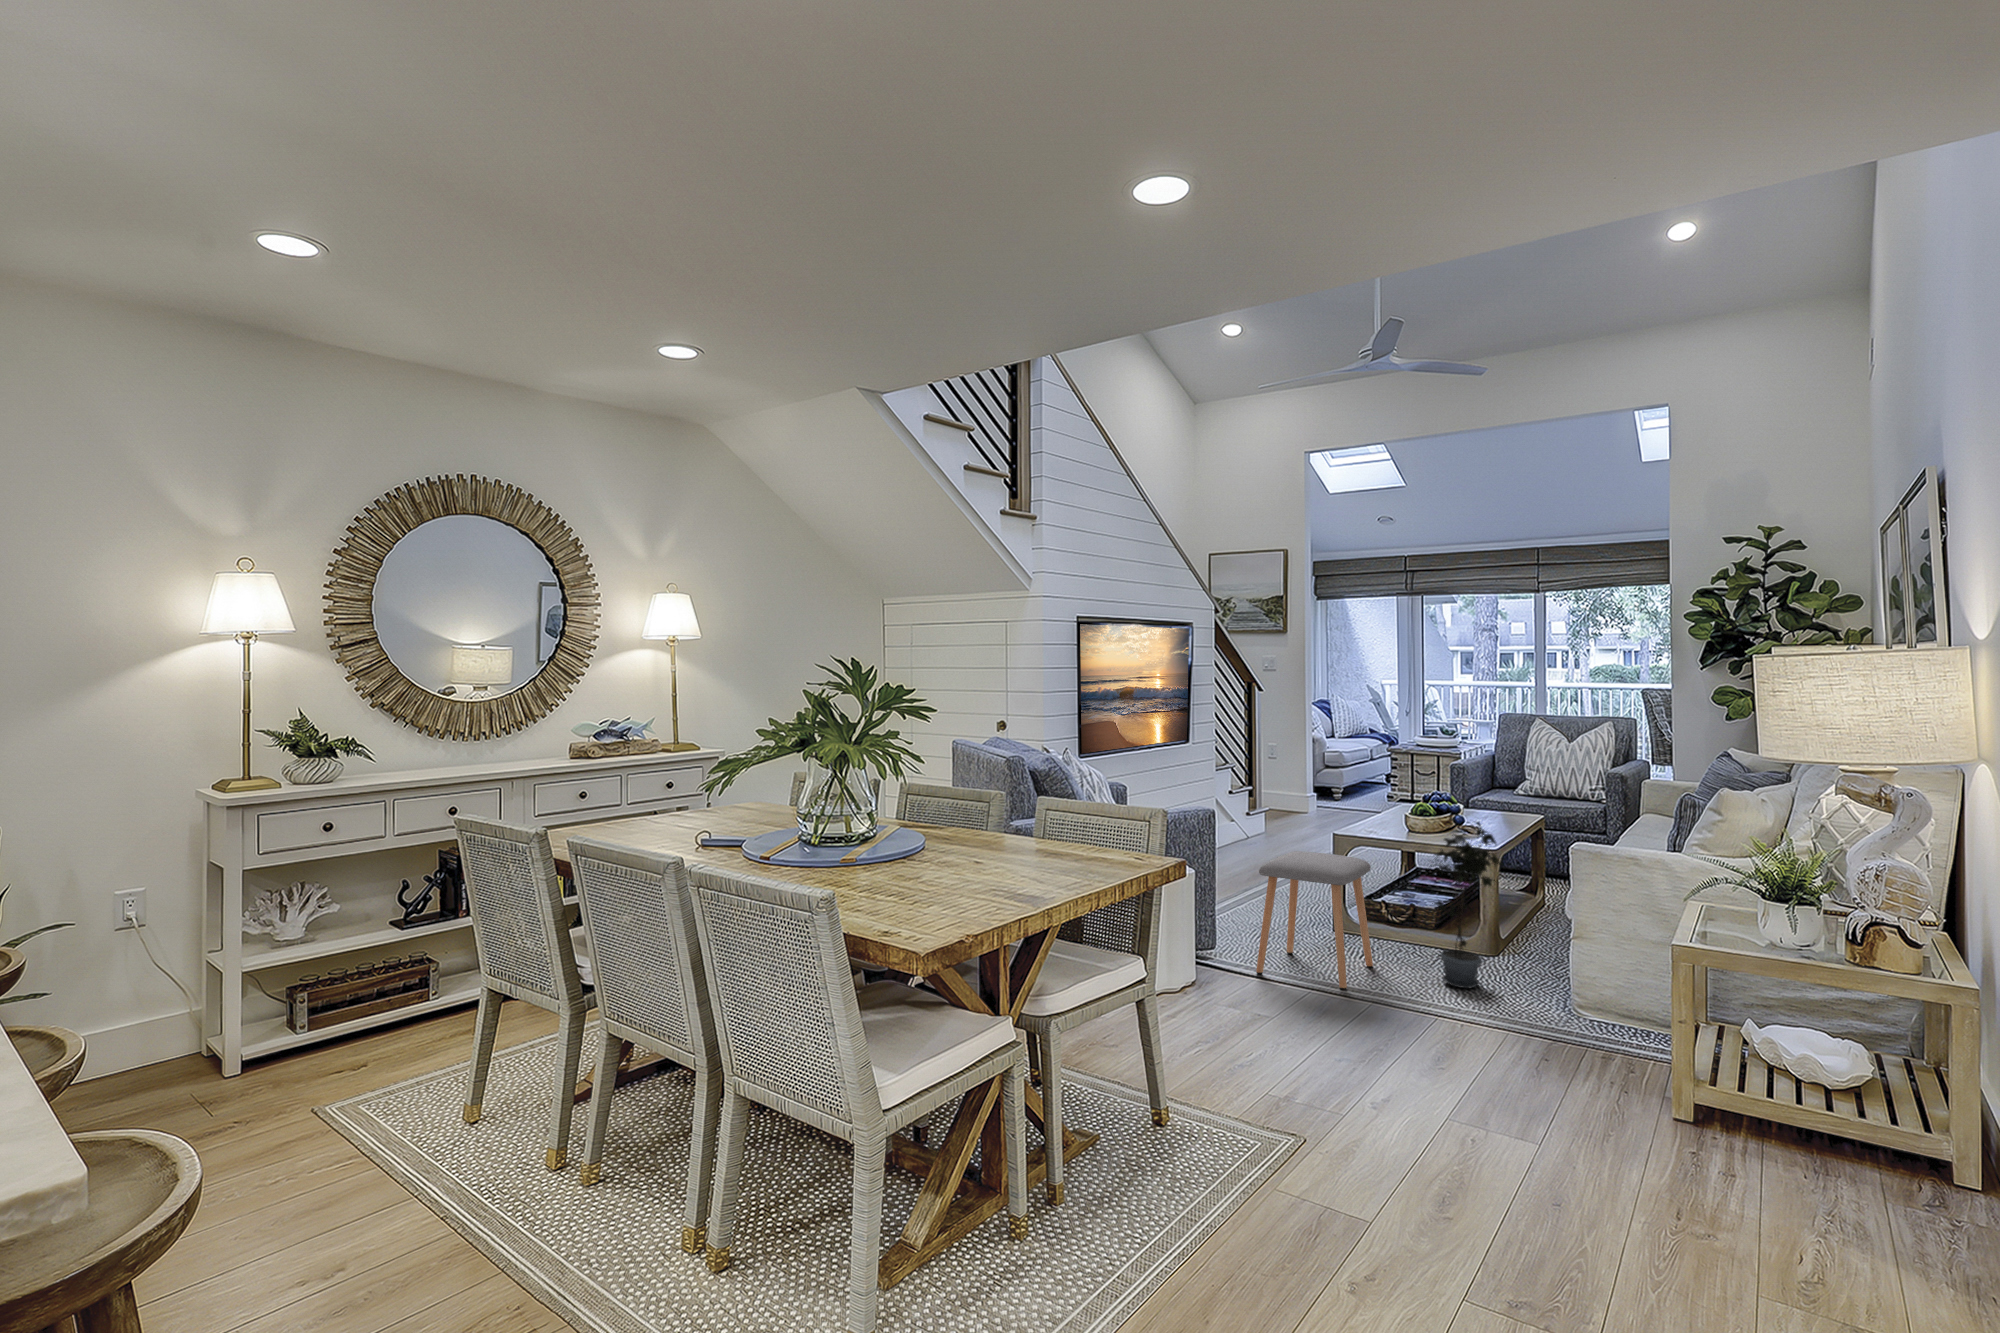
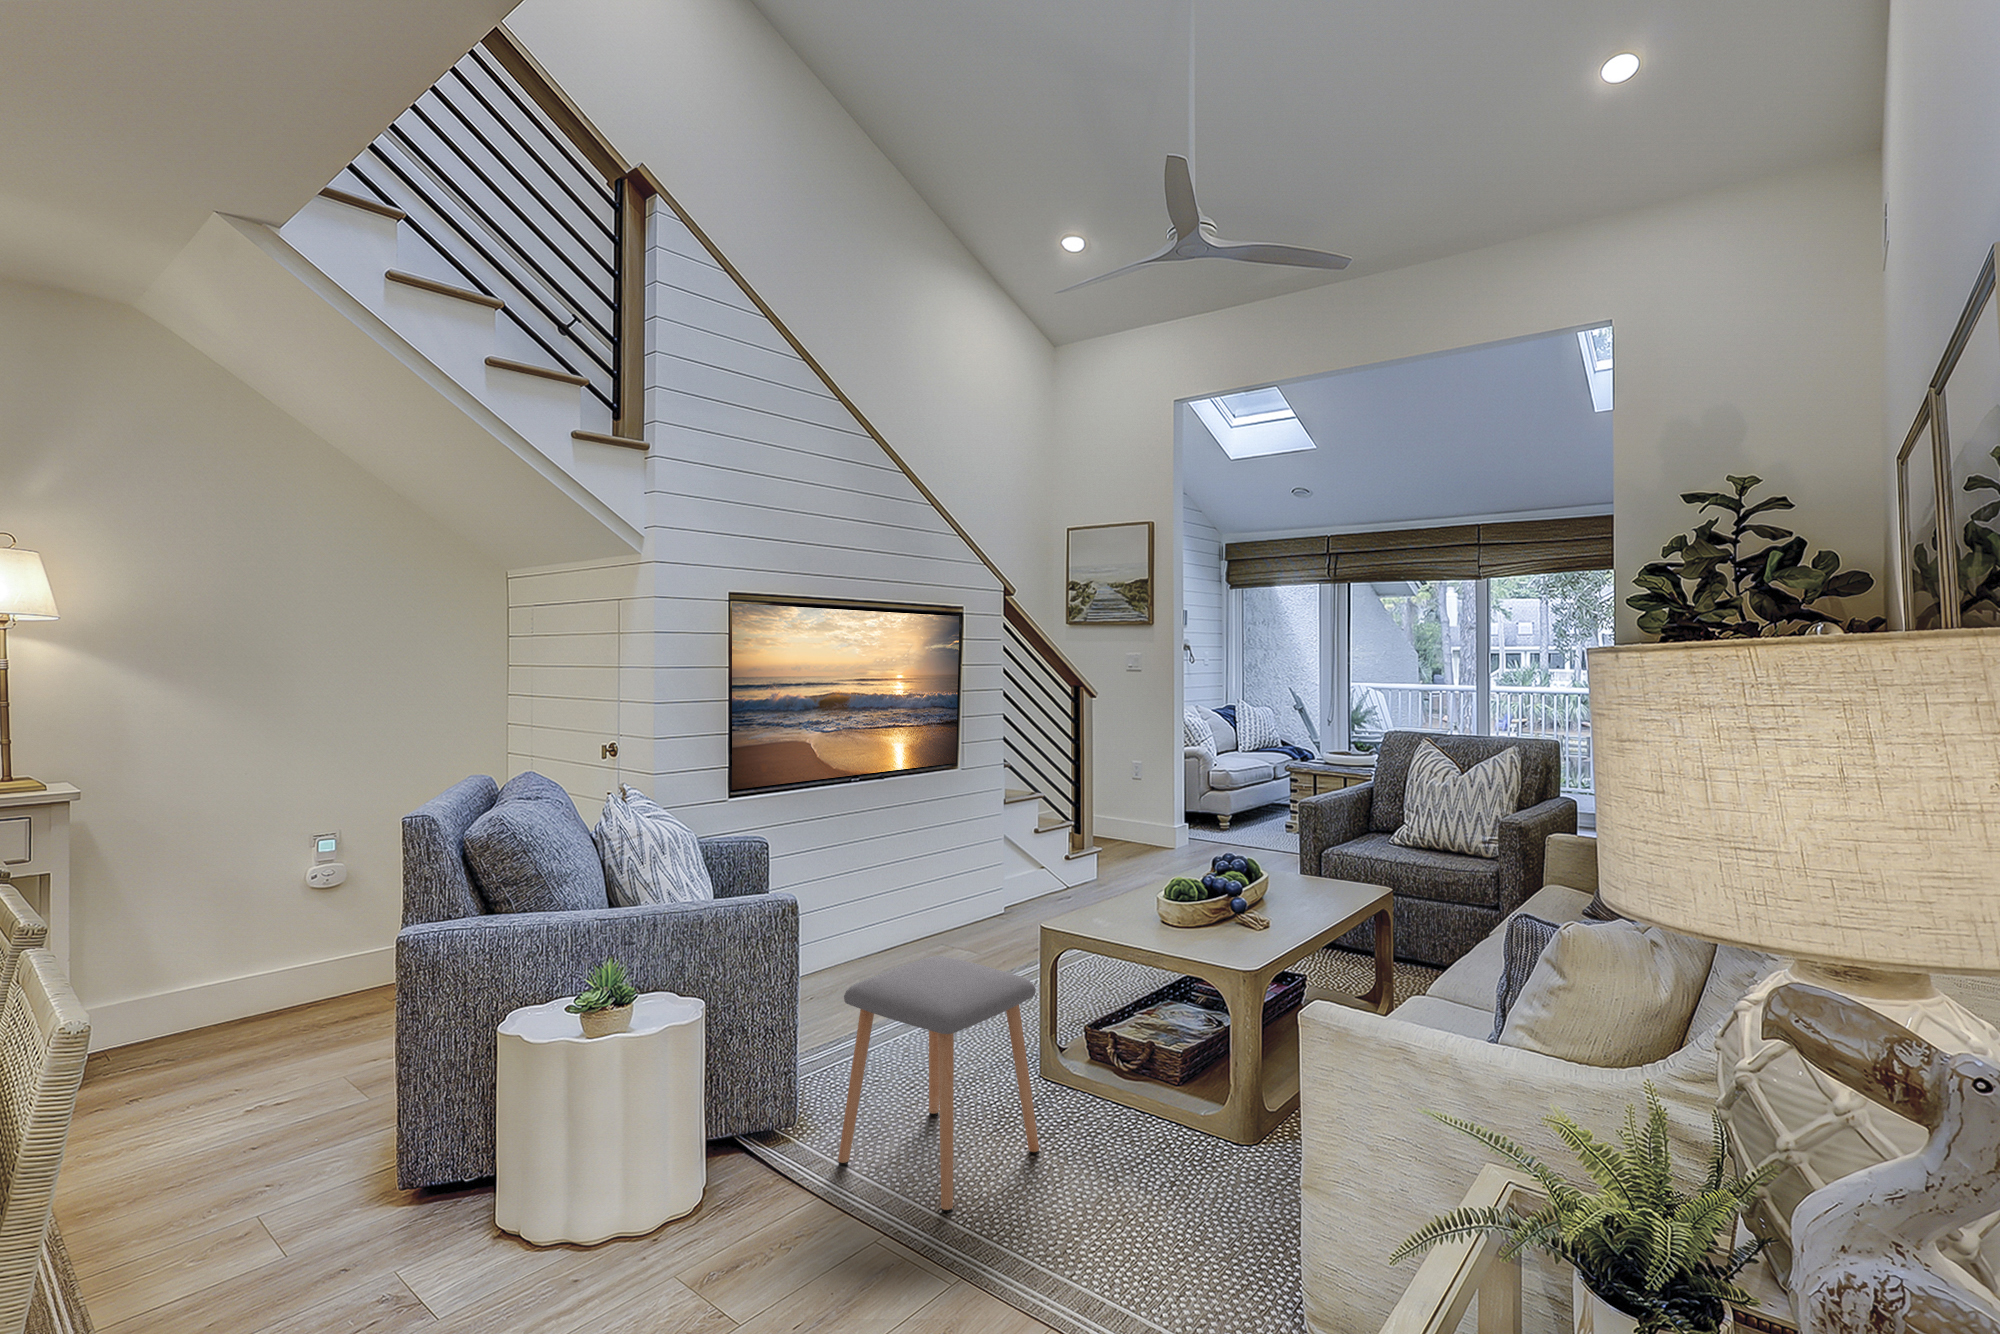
potted plant: present [1432,822,1501,988] -> none [1095,929,1220,1220]

